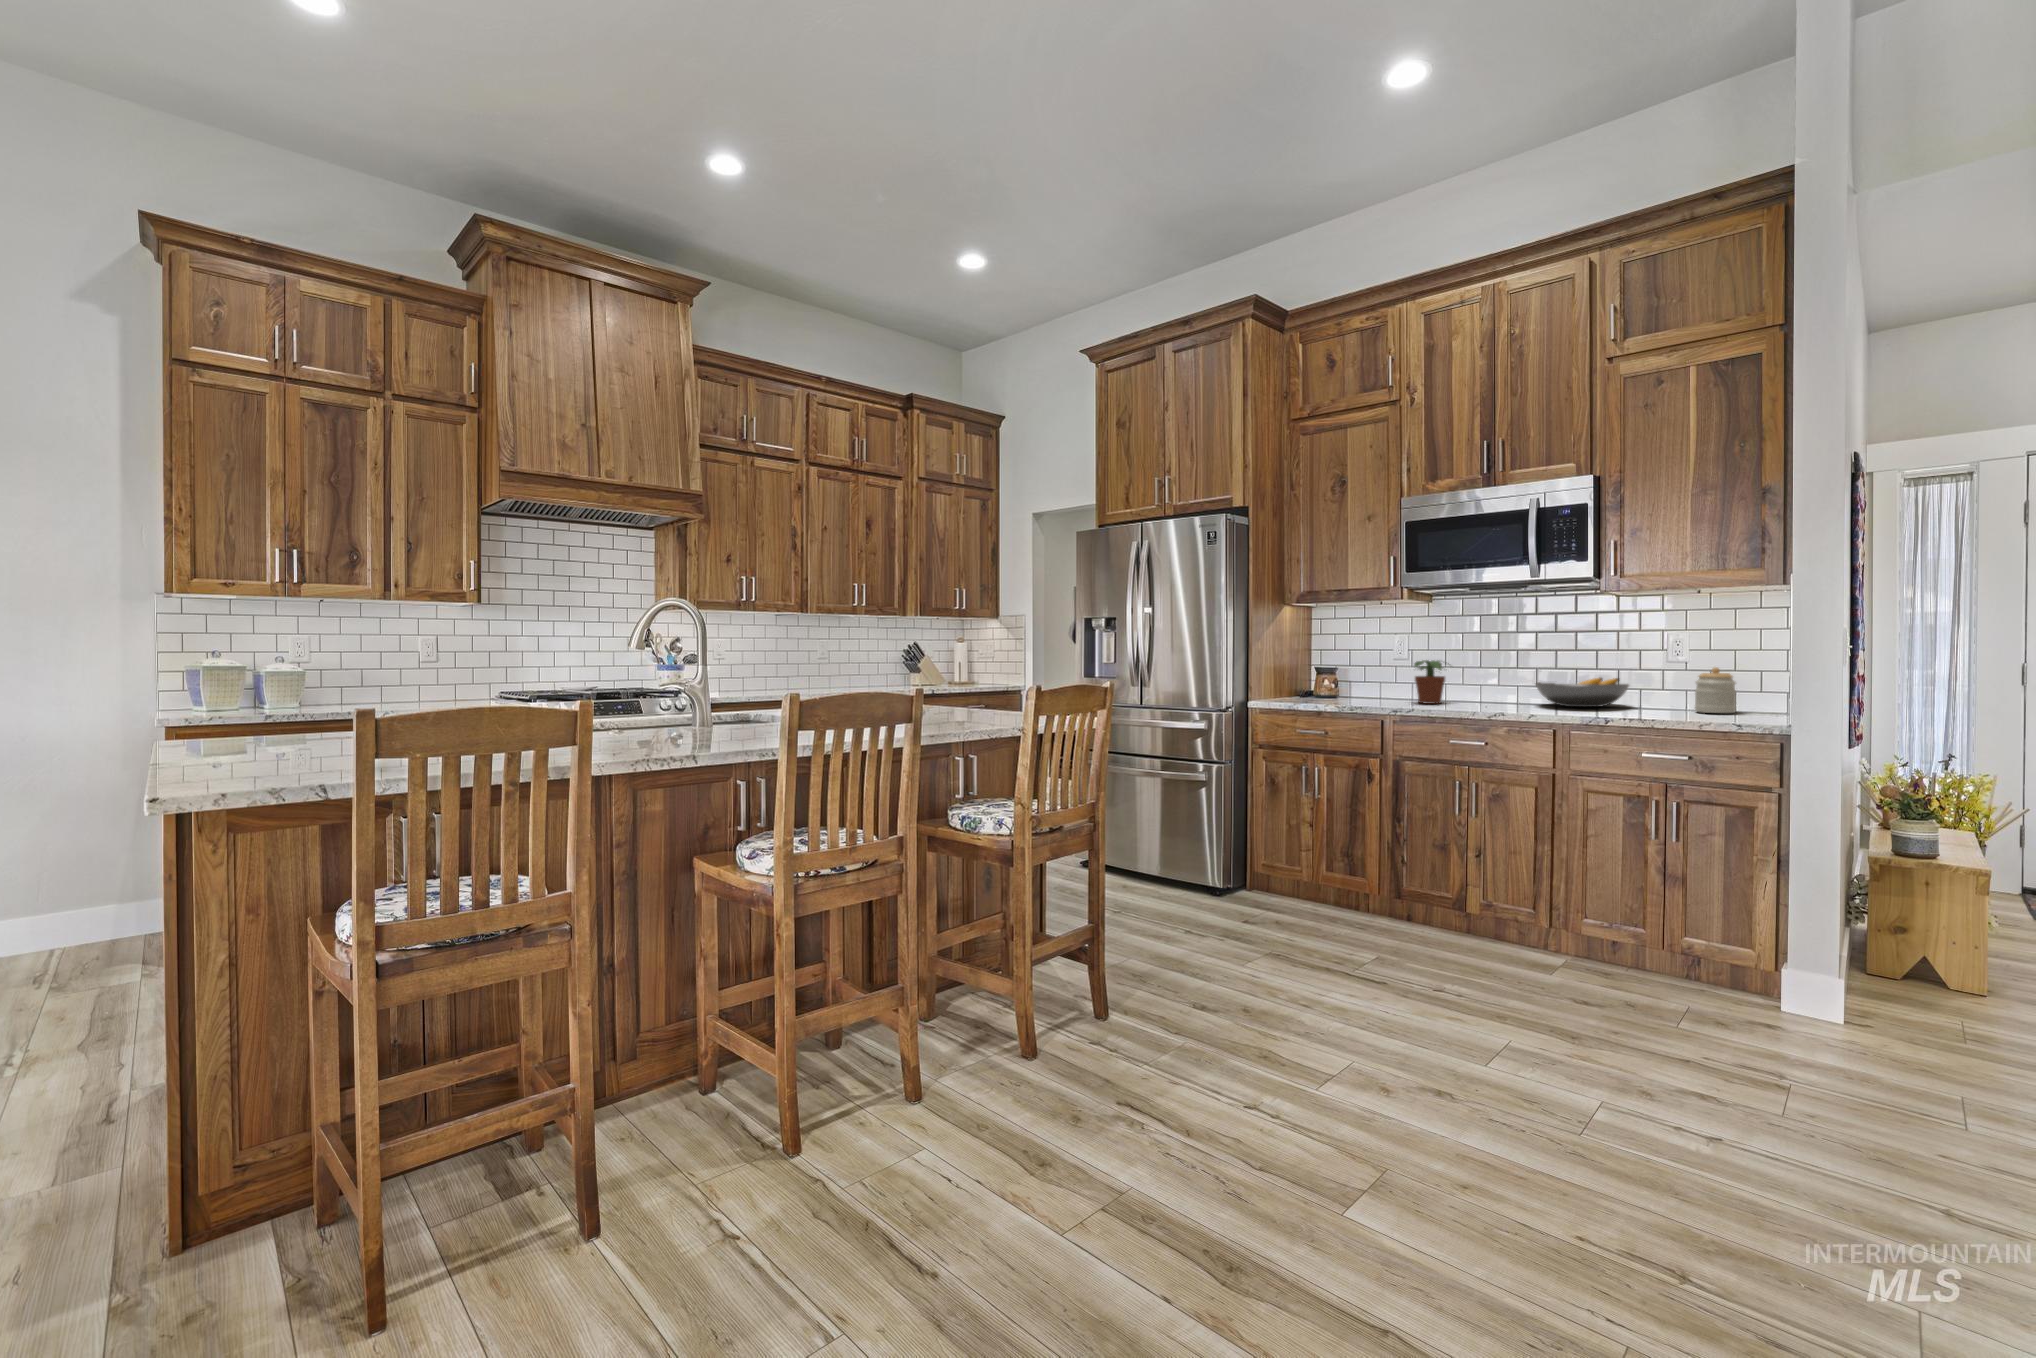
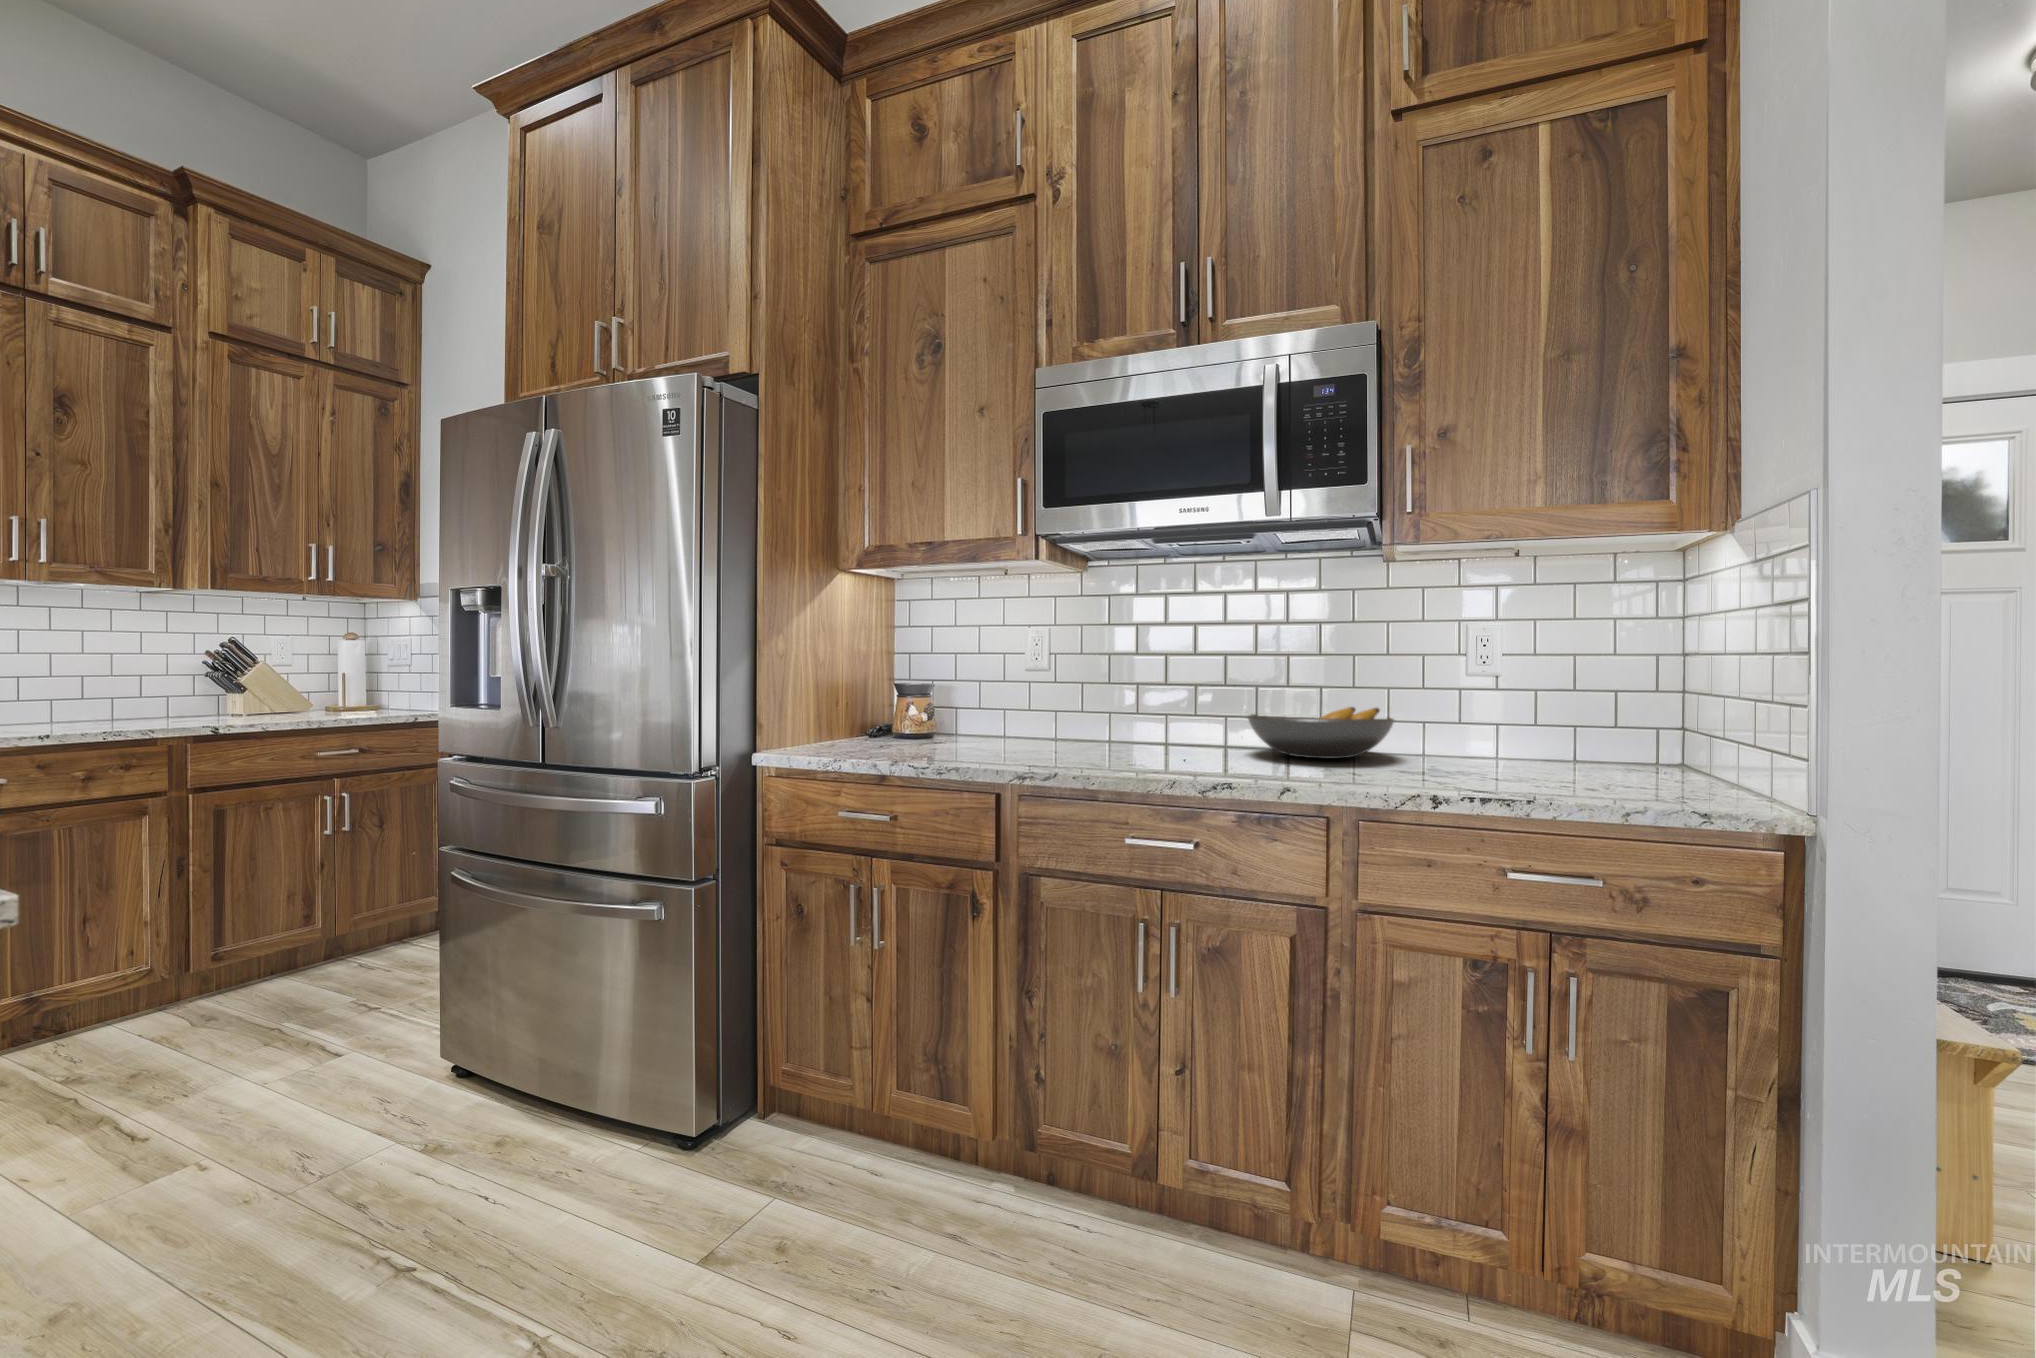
potted plant: present [1414,660,1449,704] -> none [1054,675,1117,752]
jar: present [1695,667,1736,713] -> none [1503,690,1570,770]

